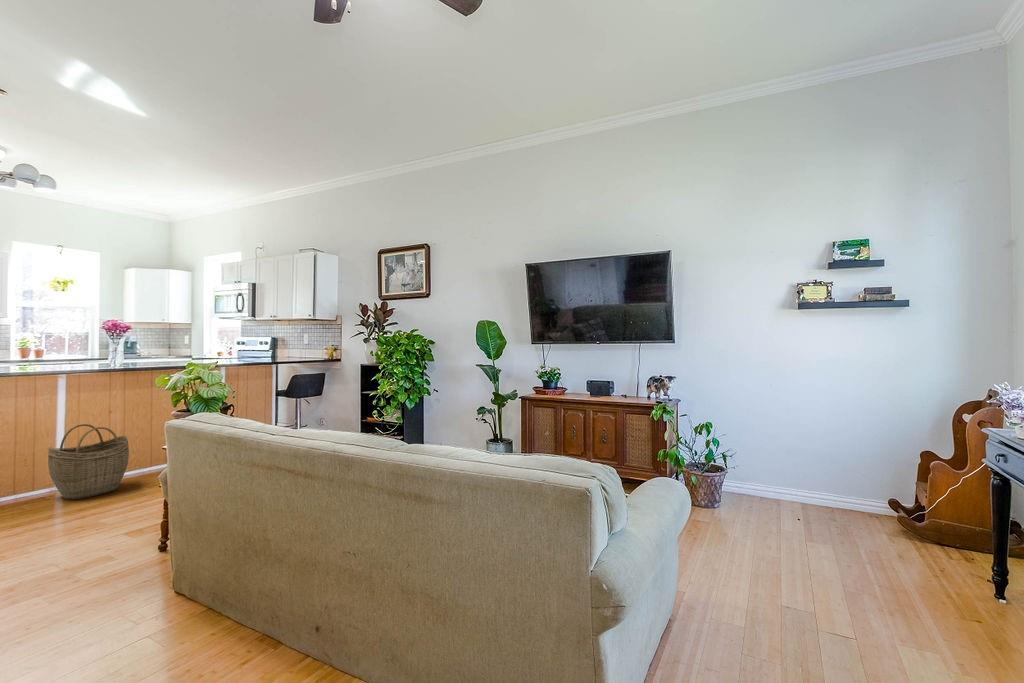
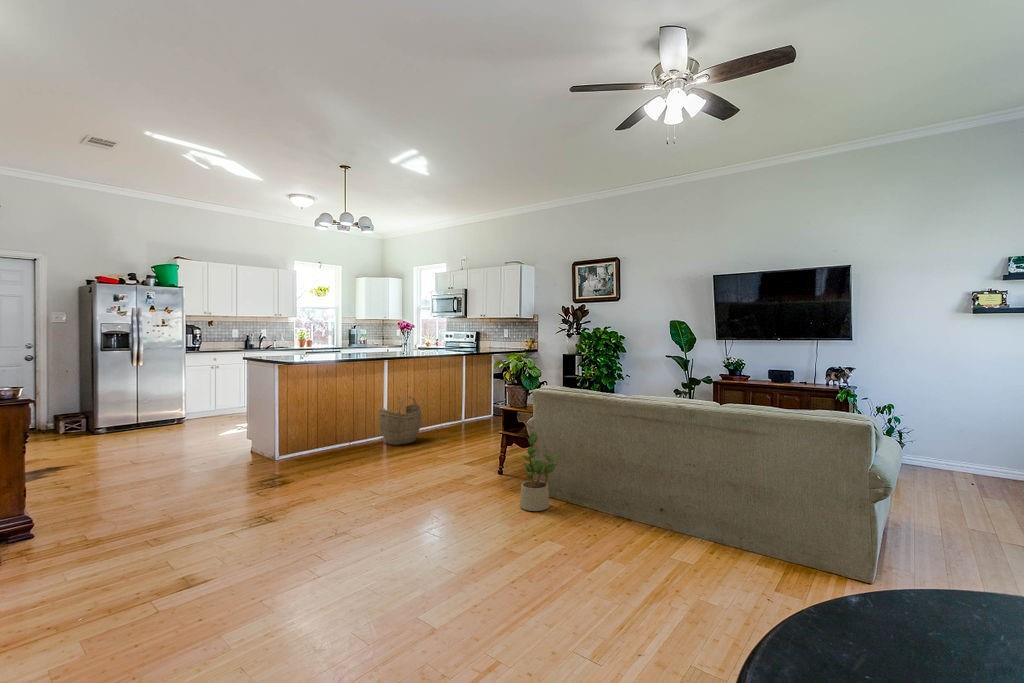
potted plant: none [101,504,188,651] -> present [520,433,558,511]

